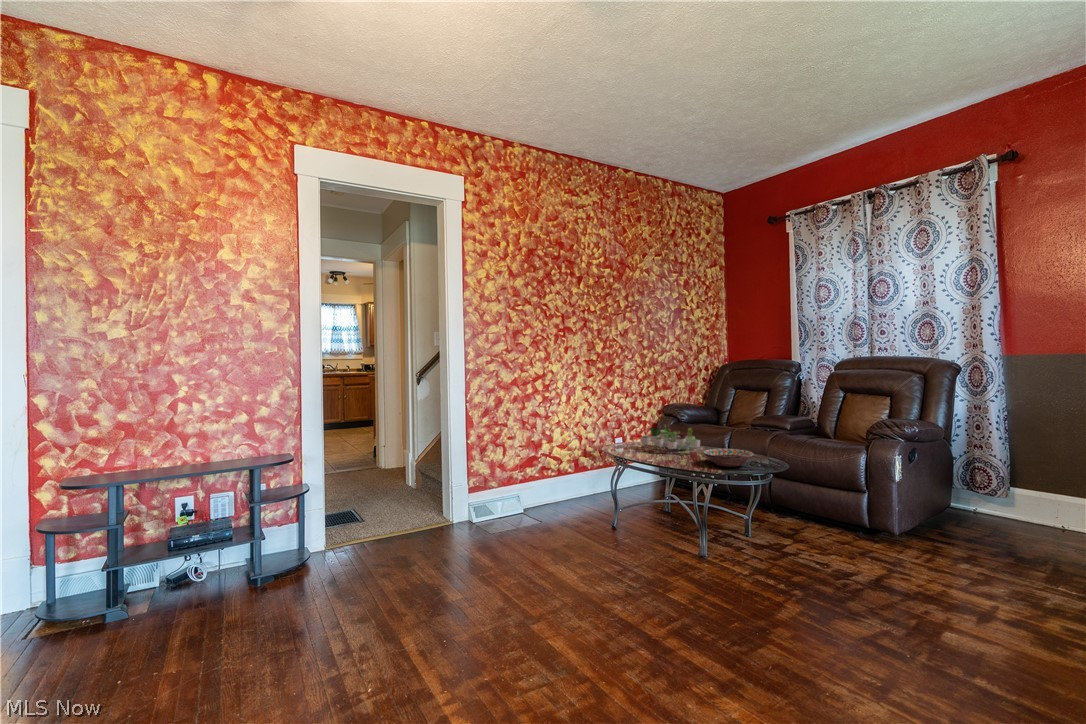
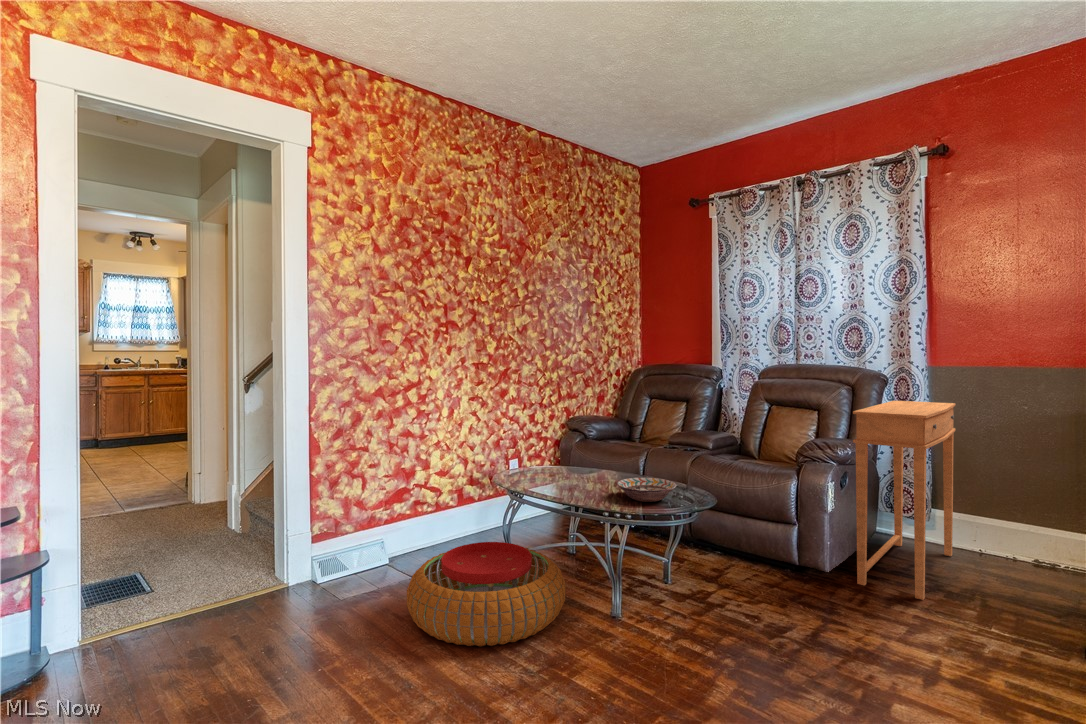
side table: none [918,387,1031,561] -> present [853,401,956,600]
succulent plant: present [641,426,700,454] -> none [534,445,613,485]
pouf: none [539,495,661,569] -> present [407,542,566,646]

